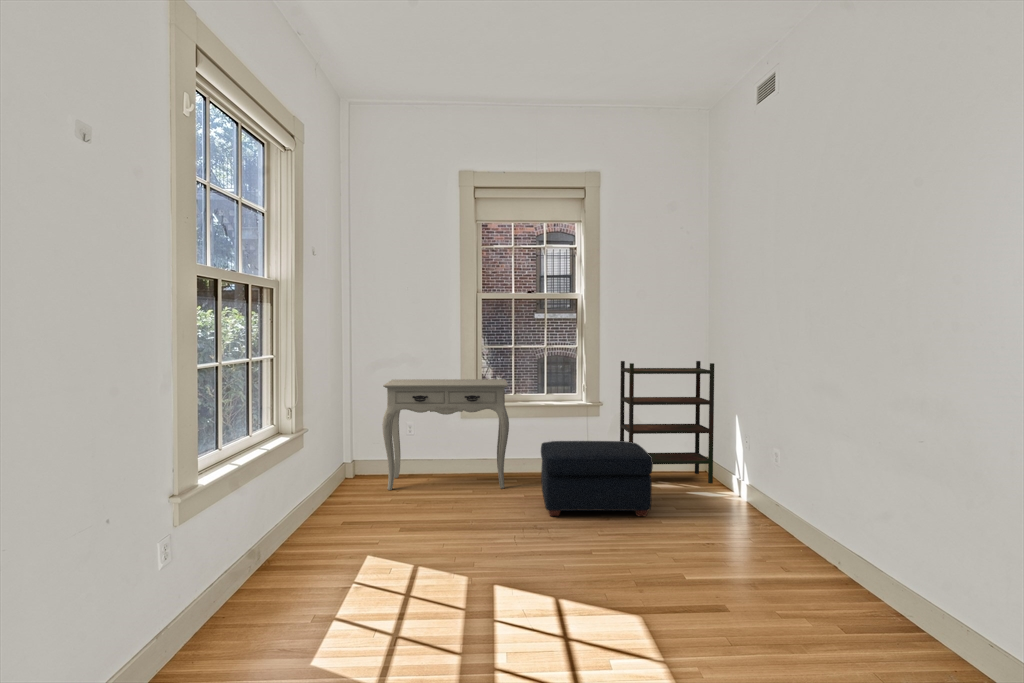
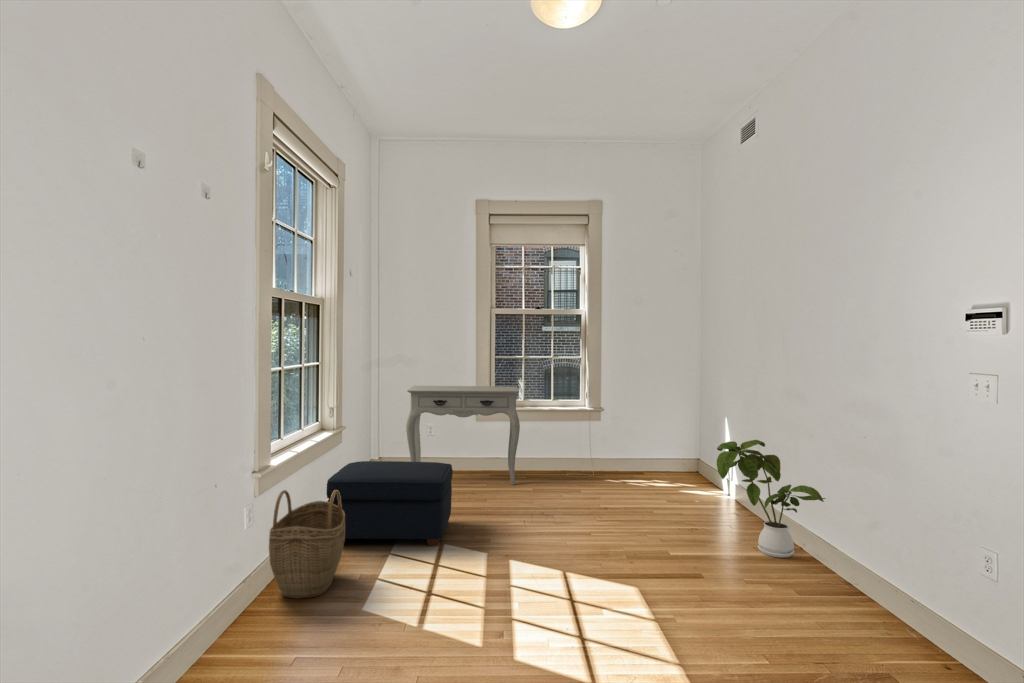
bookshelf: present [620,361,714,483] -> none [620,371,706,483]
ottoman: present [541,441,653,516] -> present [327,461,453,546]
house plant: none [737,442,872,581] -> present [717,440,825,558]
woven basket: none [191,513,294,651] -> present [269,490,345,599]

